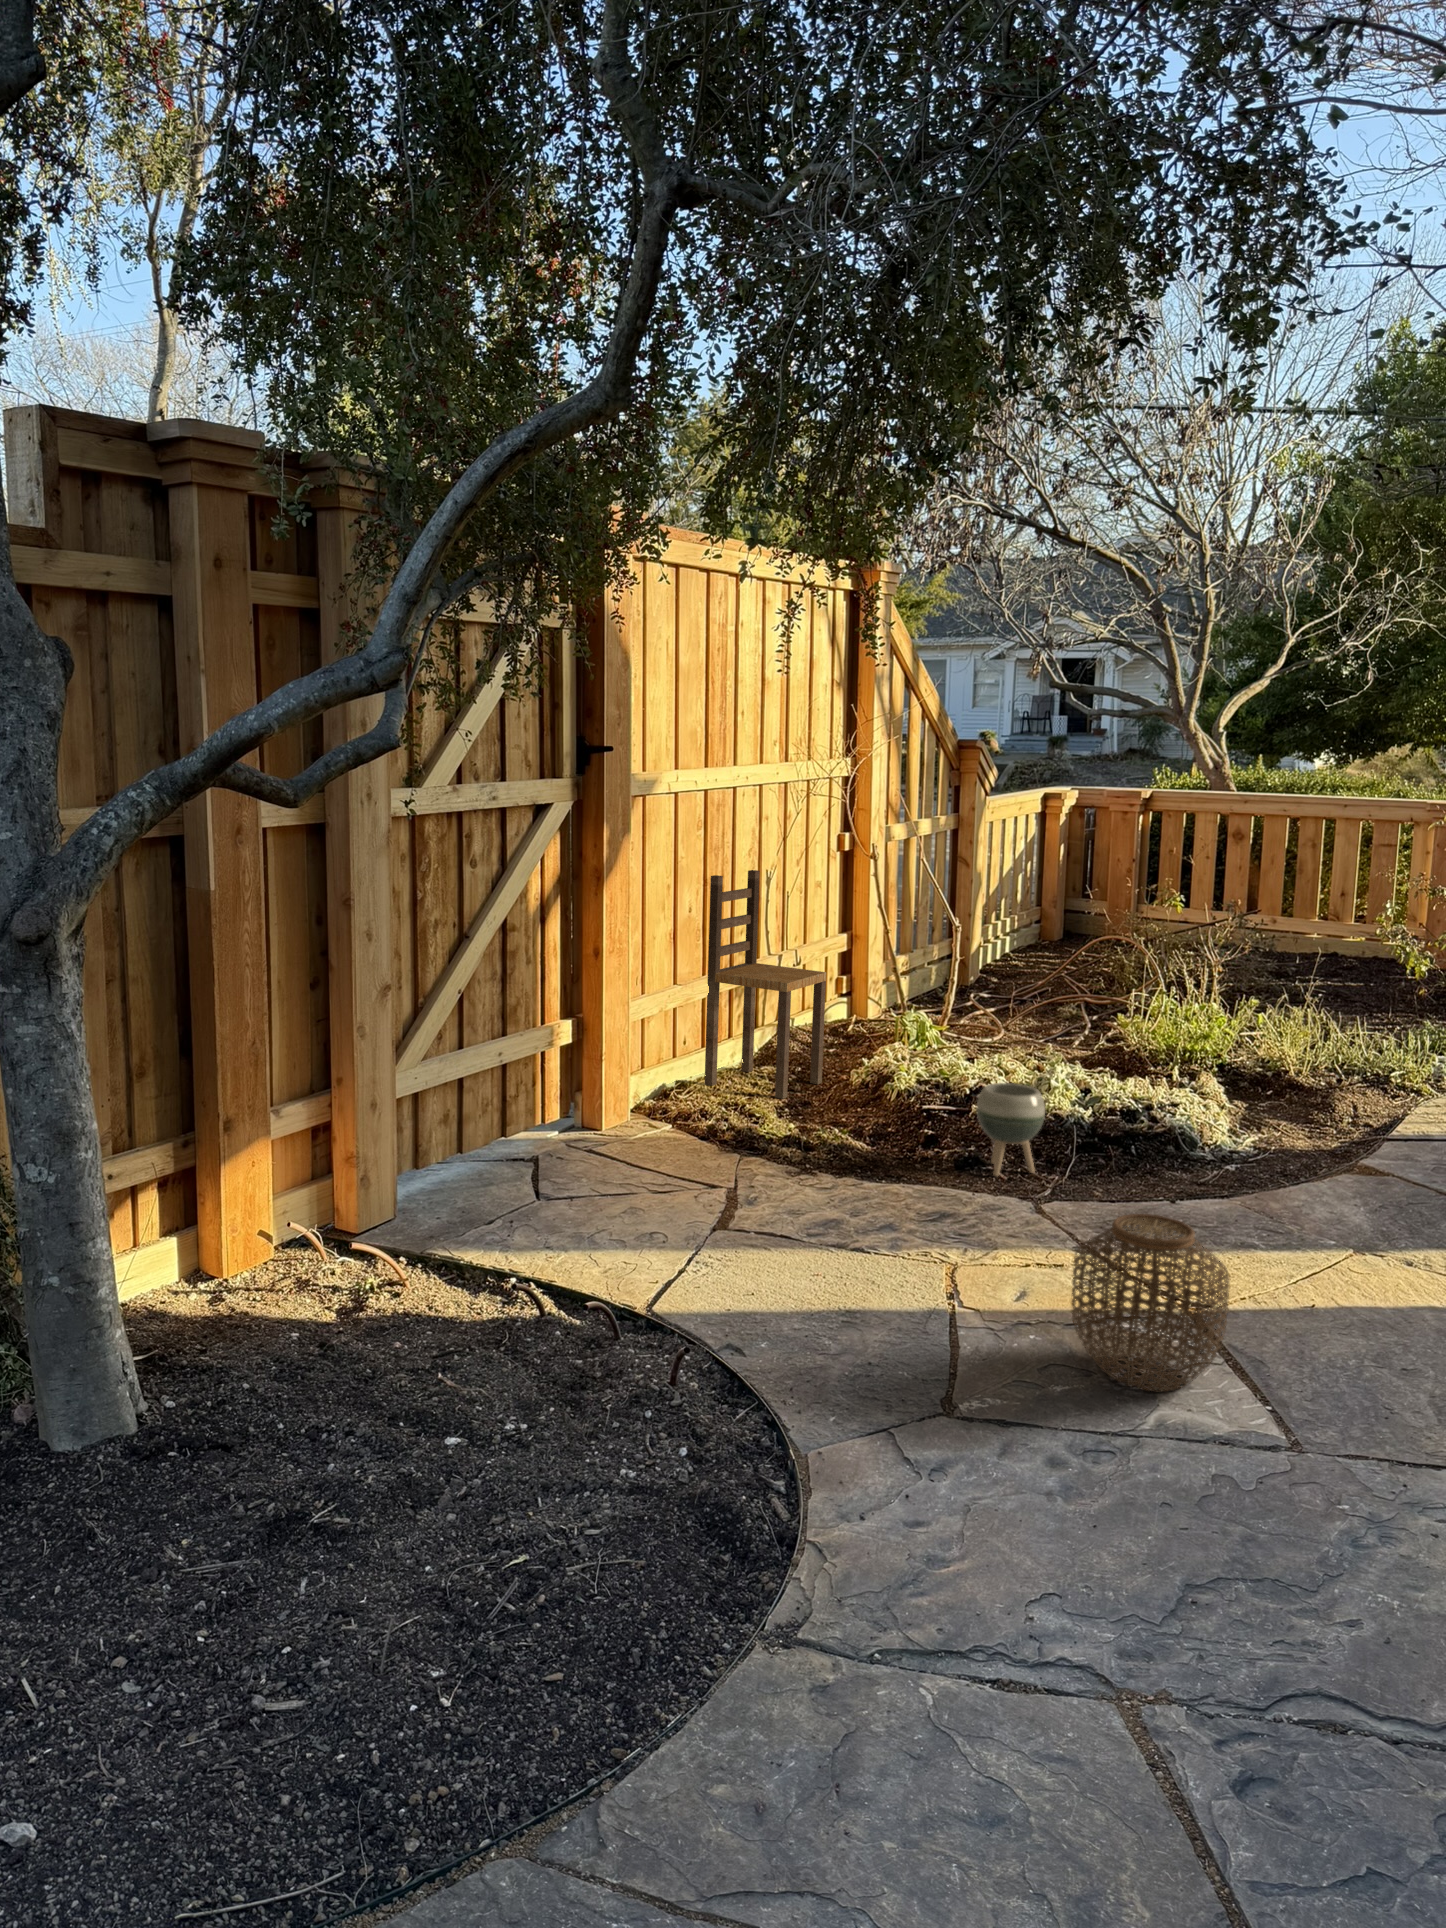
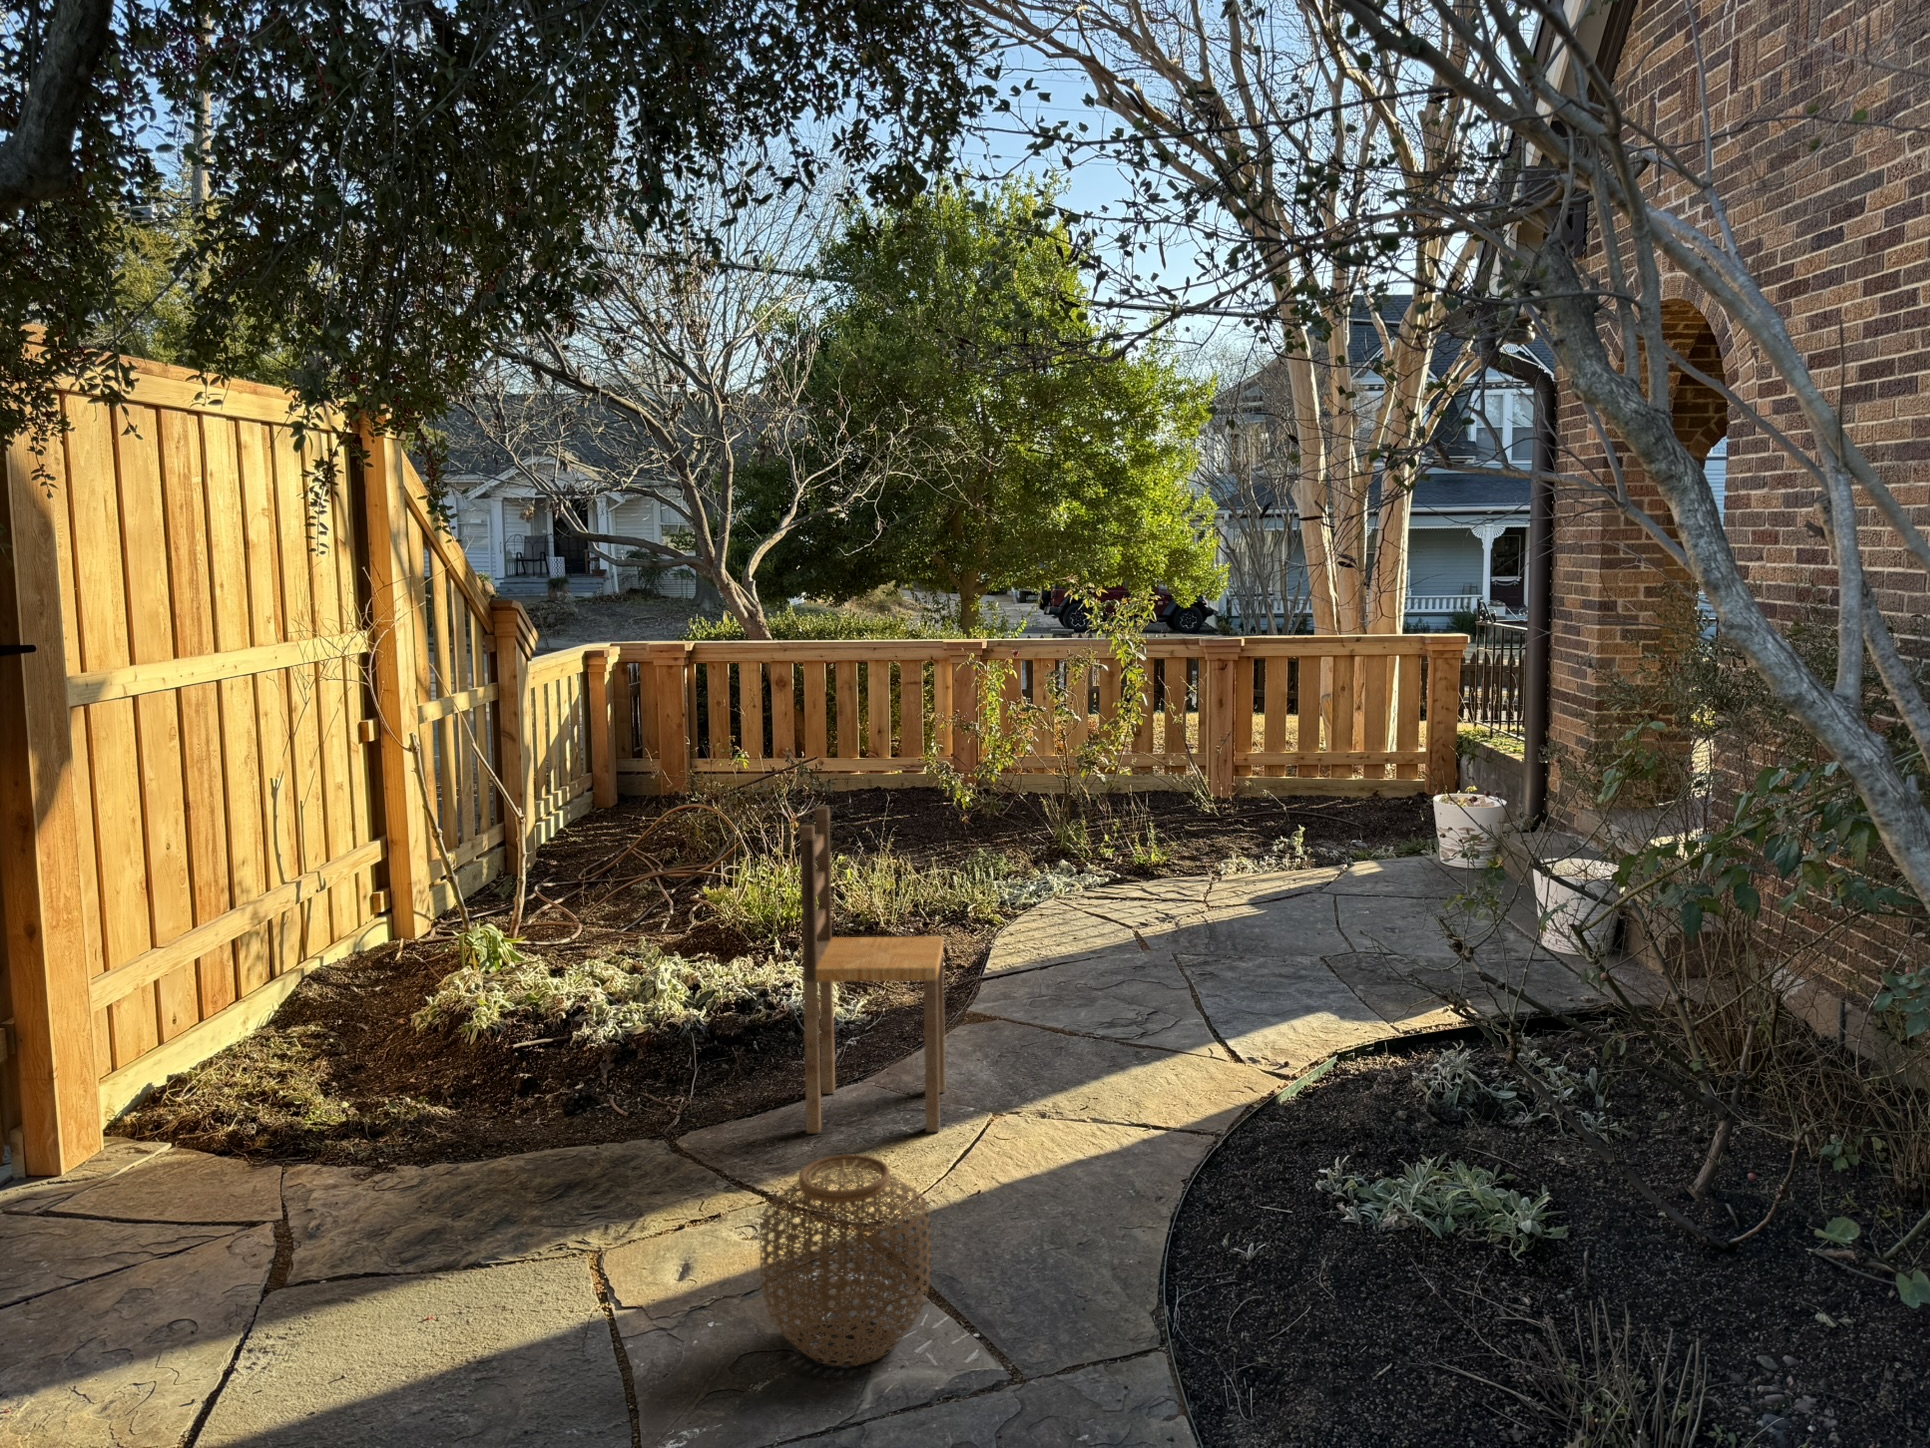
chair: present [705,870,826,1099] -> present [800,807,945,1133]
planter: present [977,1083,1045,1176] -> none [584,1001,663,1115]

